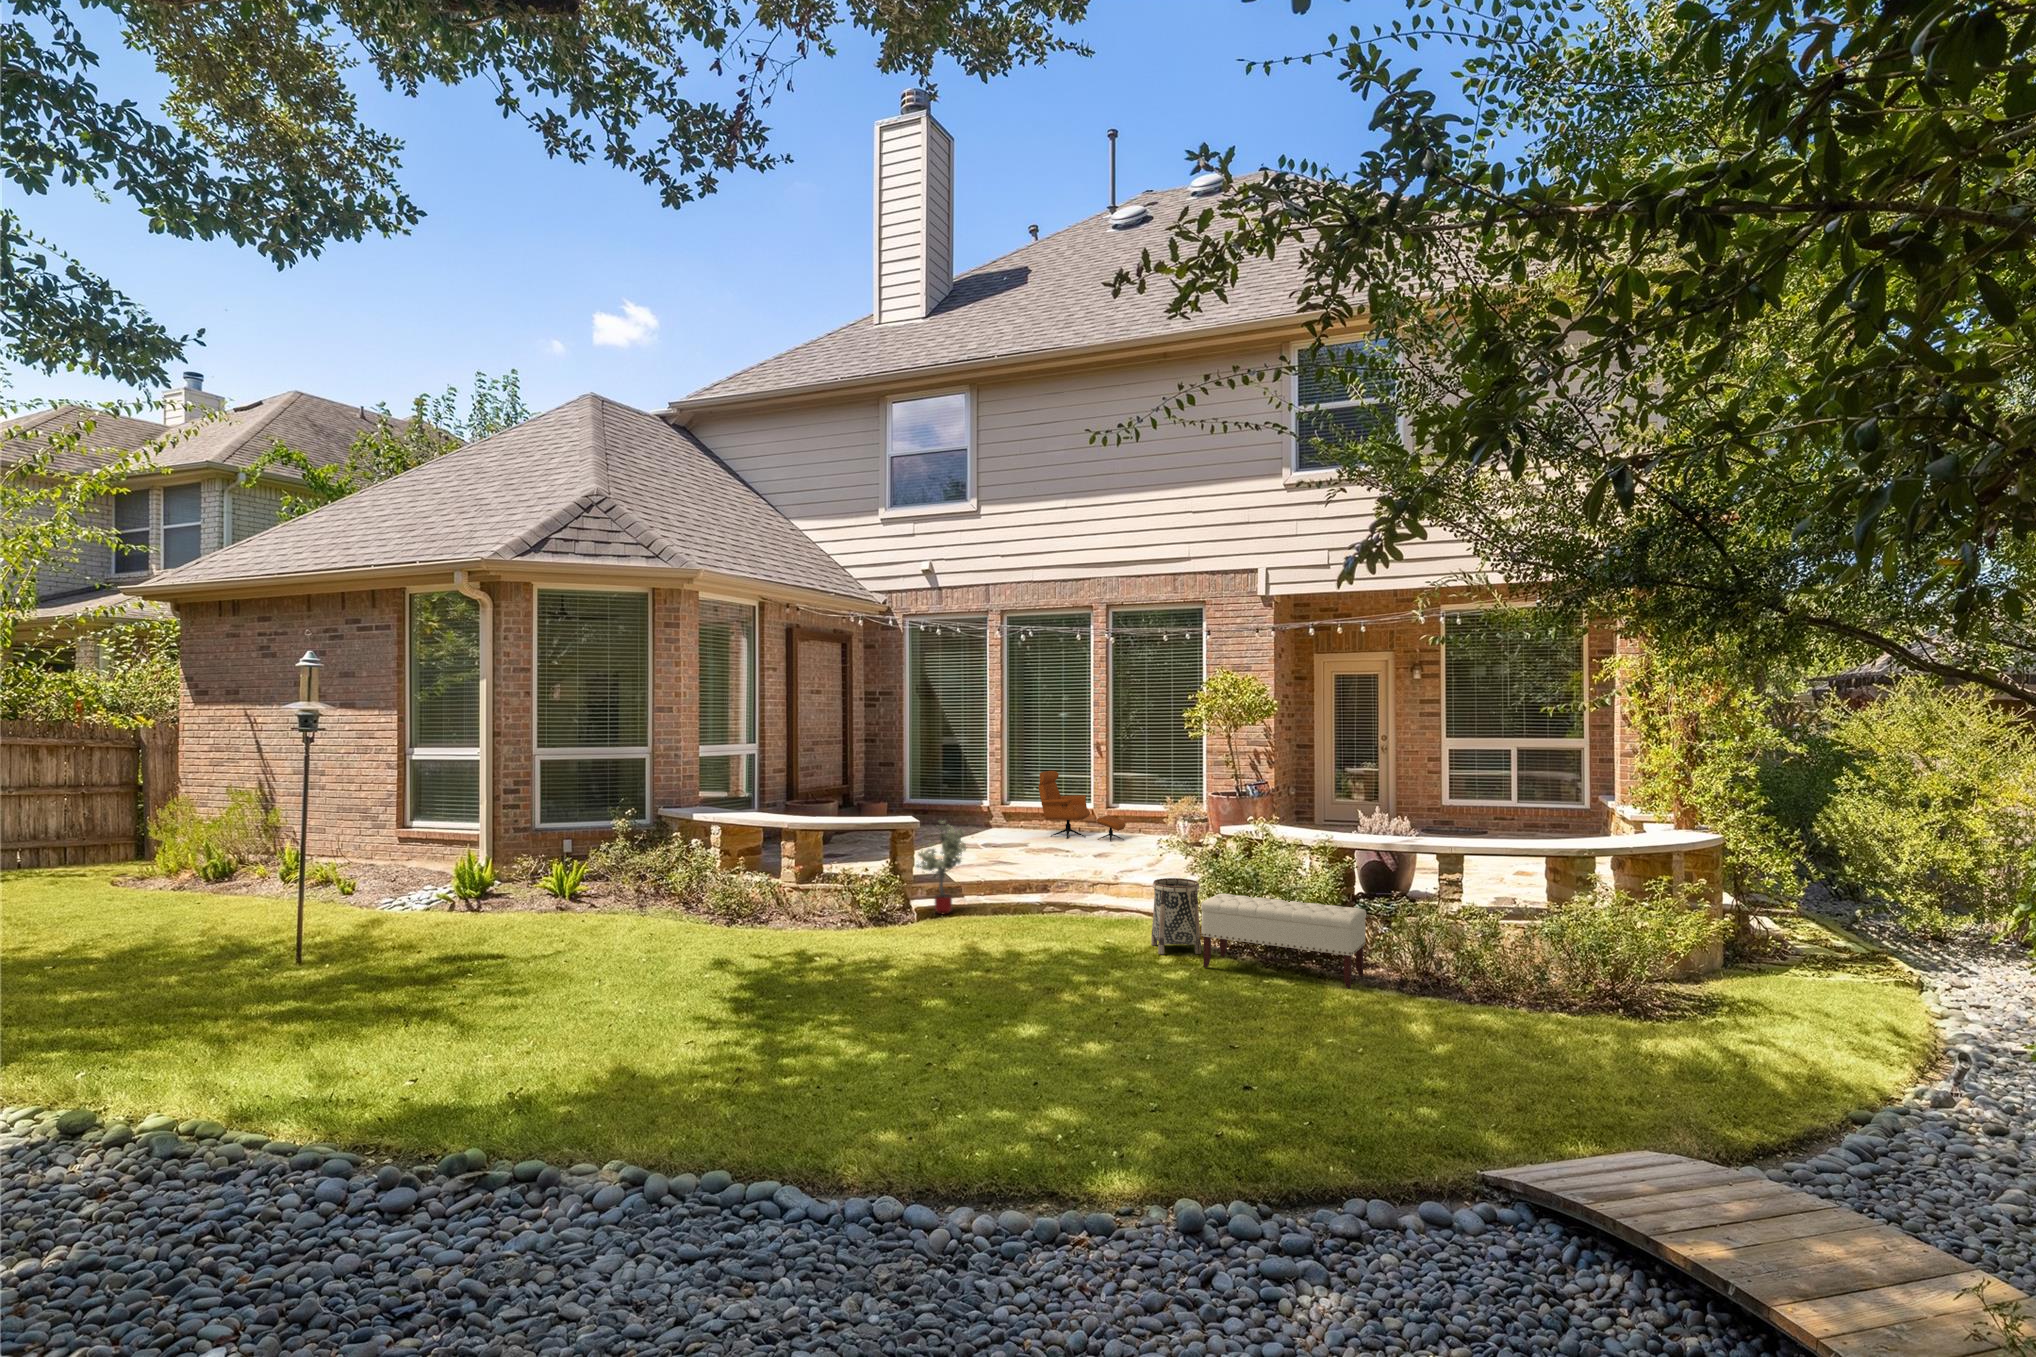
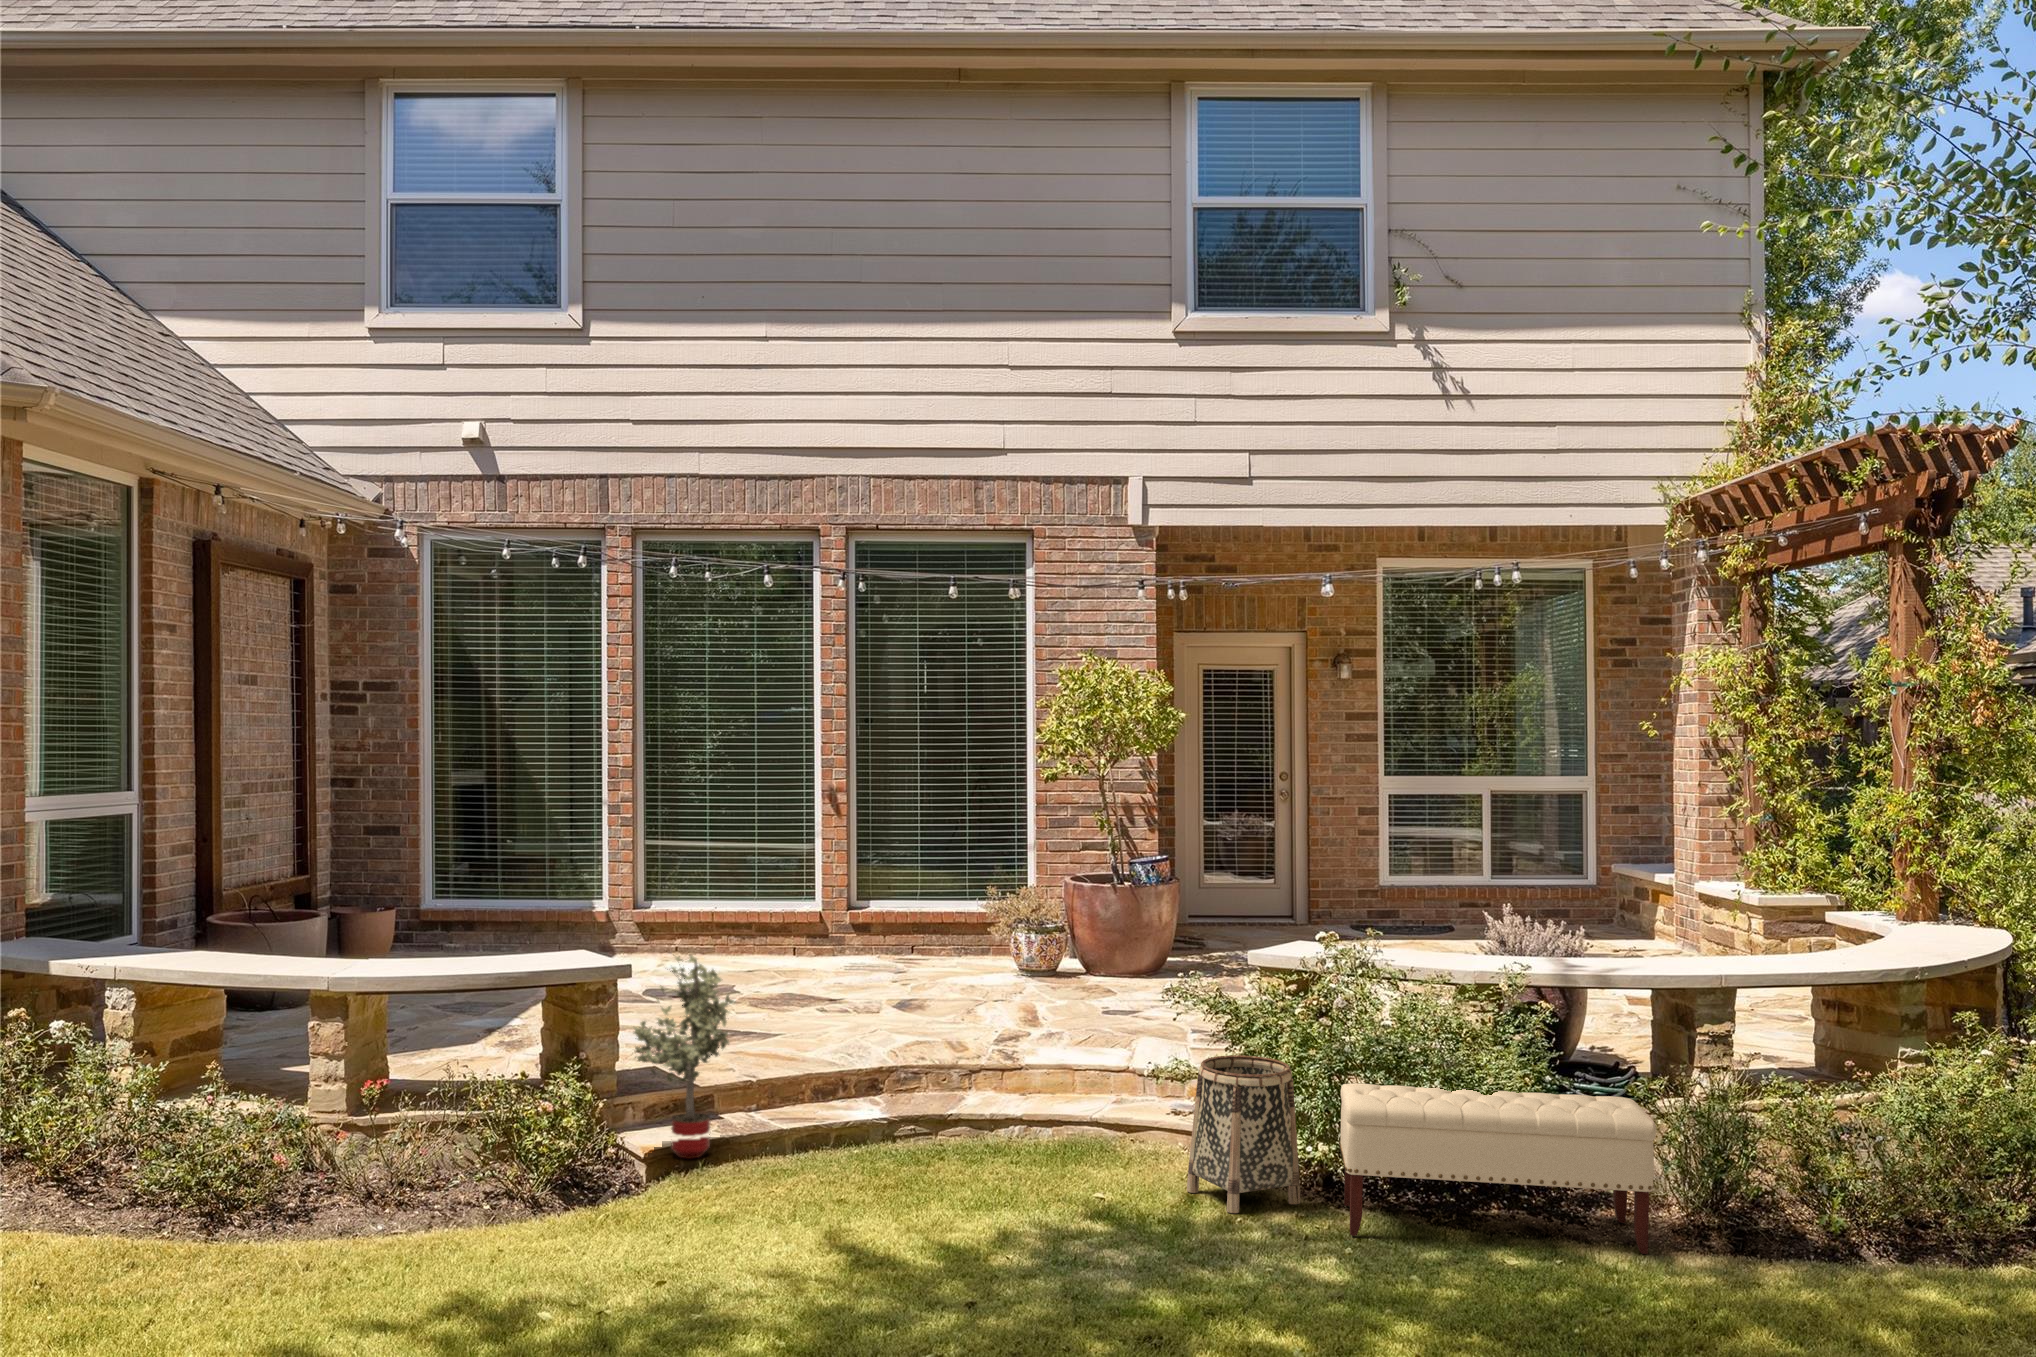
armchair: present [1039,771,1125,841] -> none [732,840,899,972]

